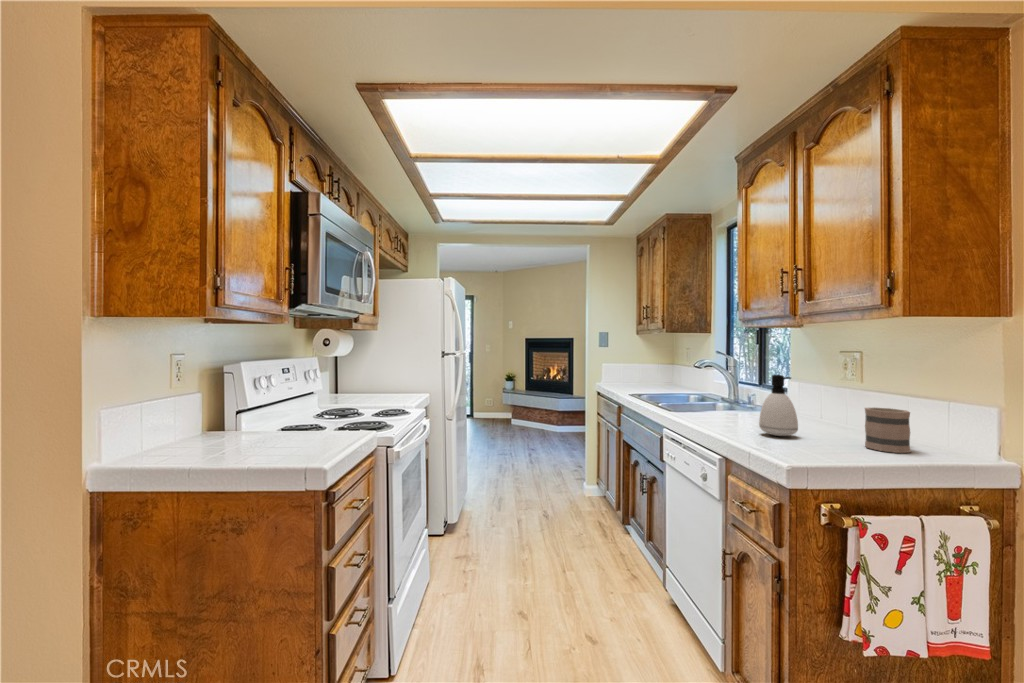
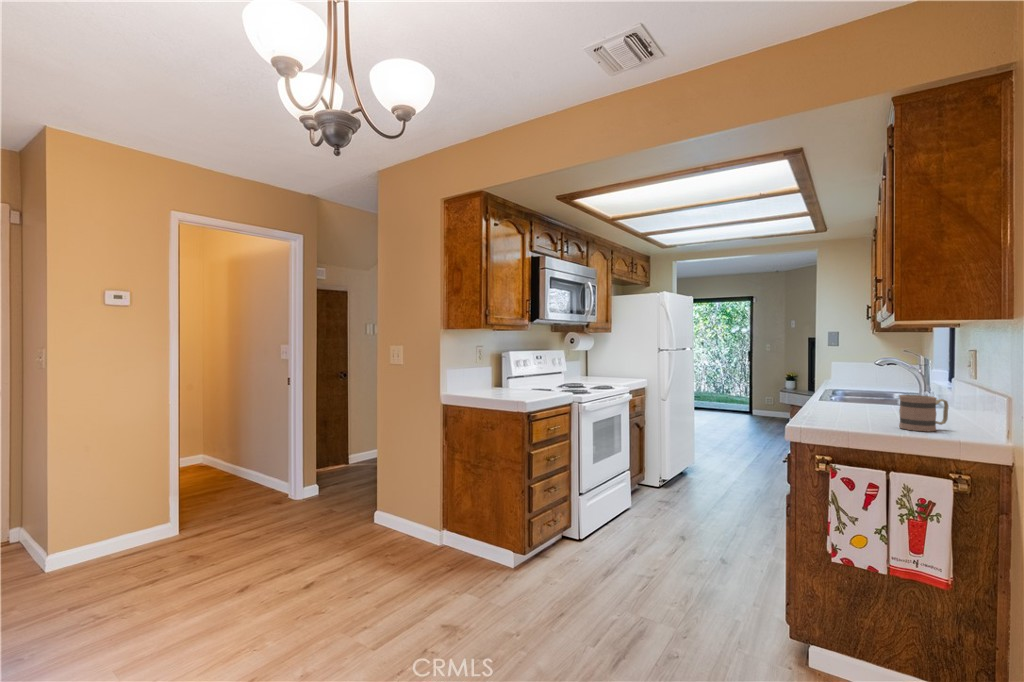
soap dispenser: present [759,375,798,436] -> none [839,367,874,418]

